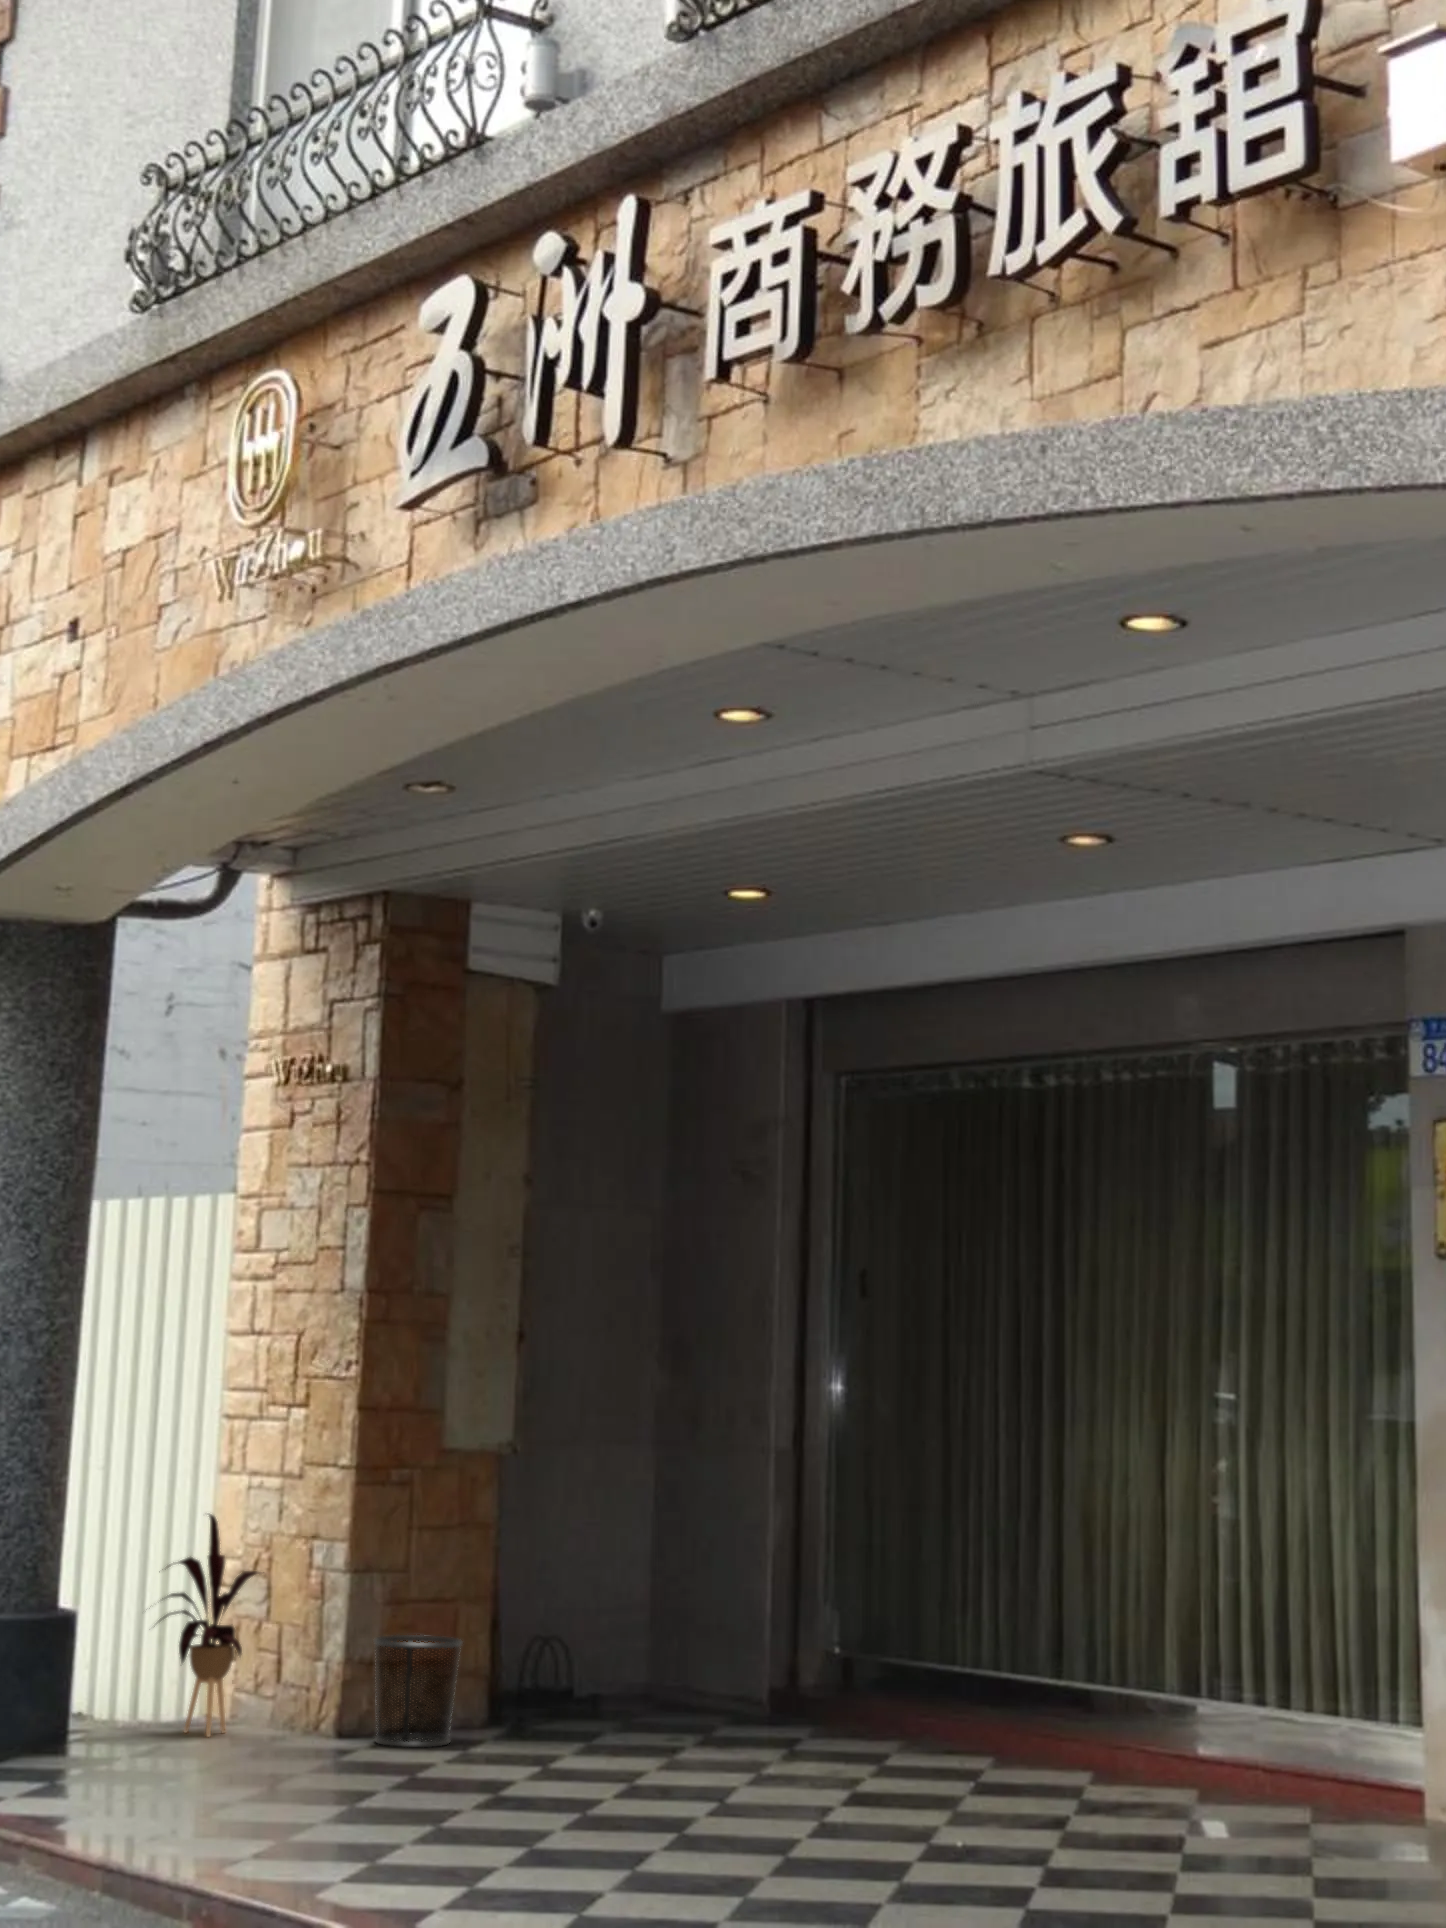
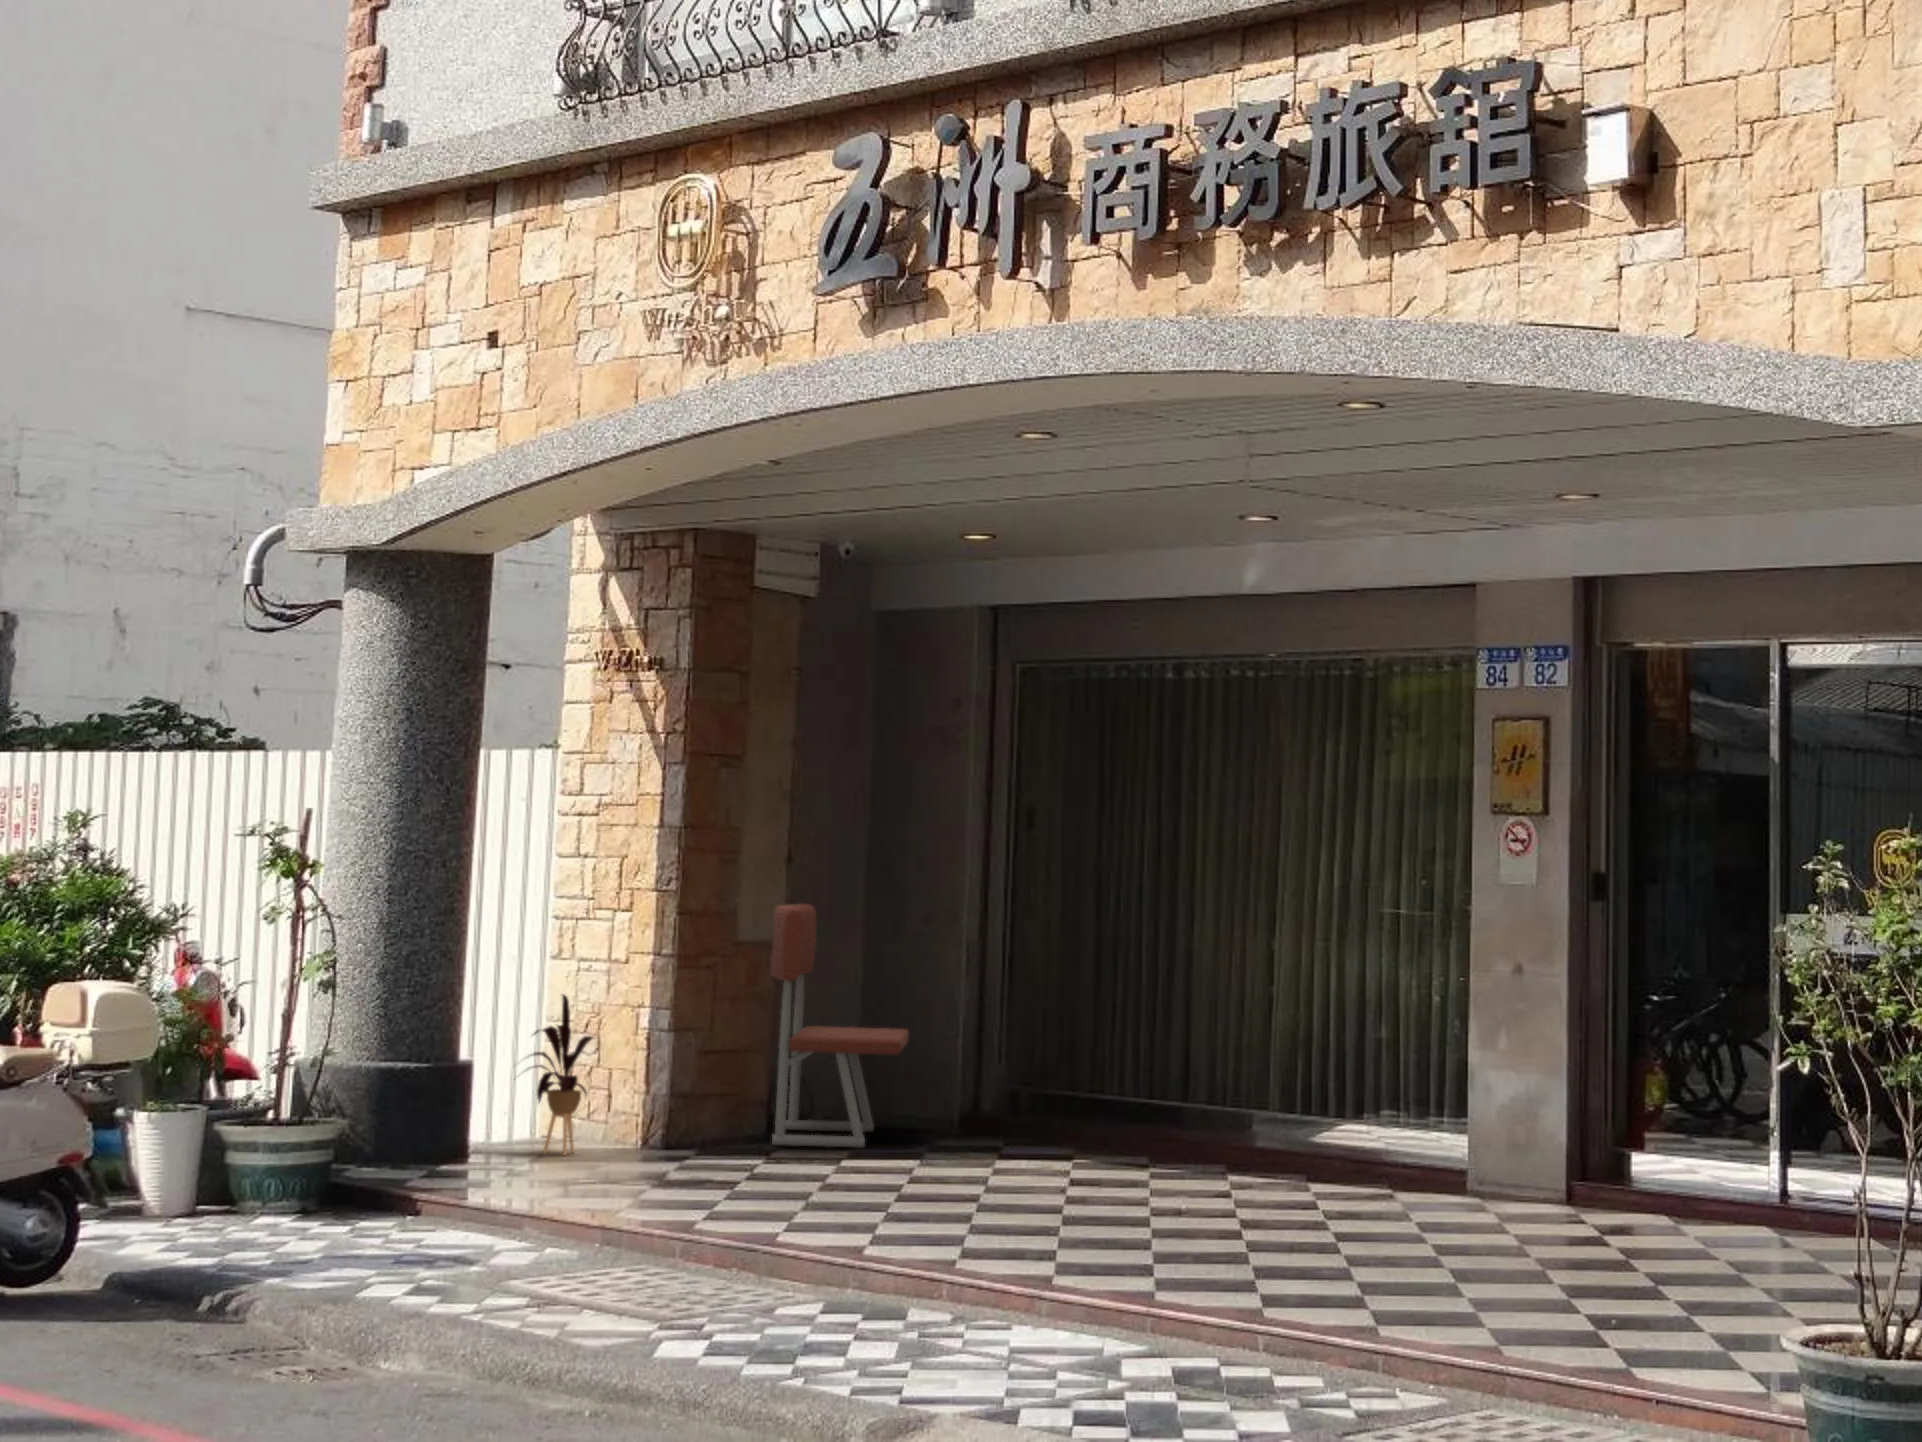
bench: none [501,1394,708,1728] -> present [771,904,909,1148]
waste bin: present [374,1635,462,1747] -> none [690,1081,757,1160]

